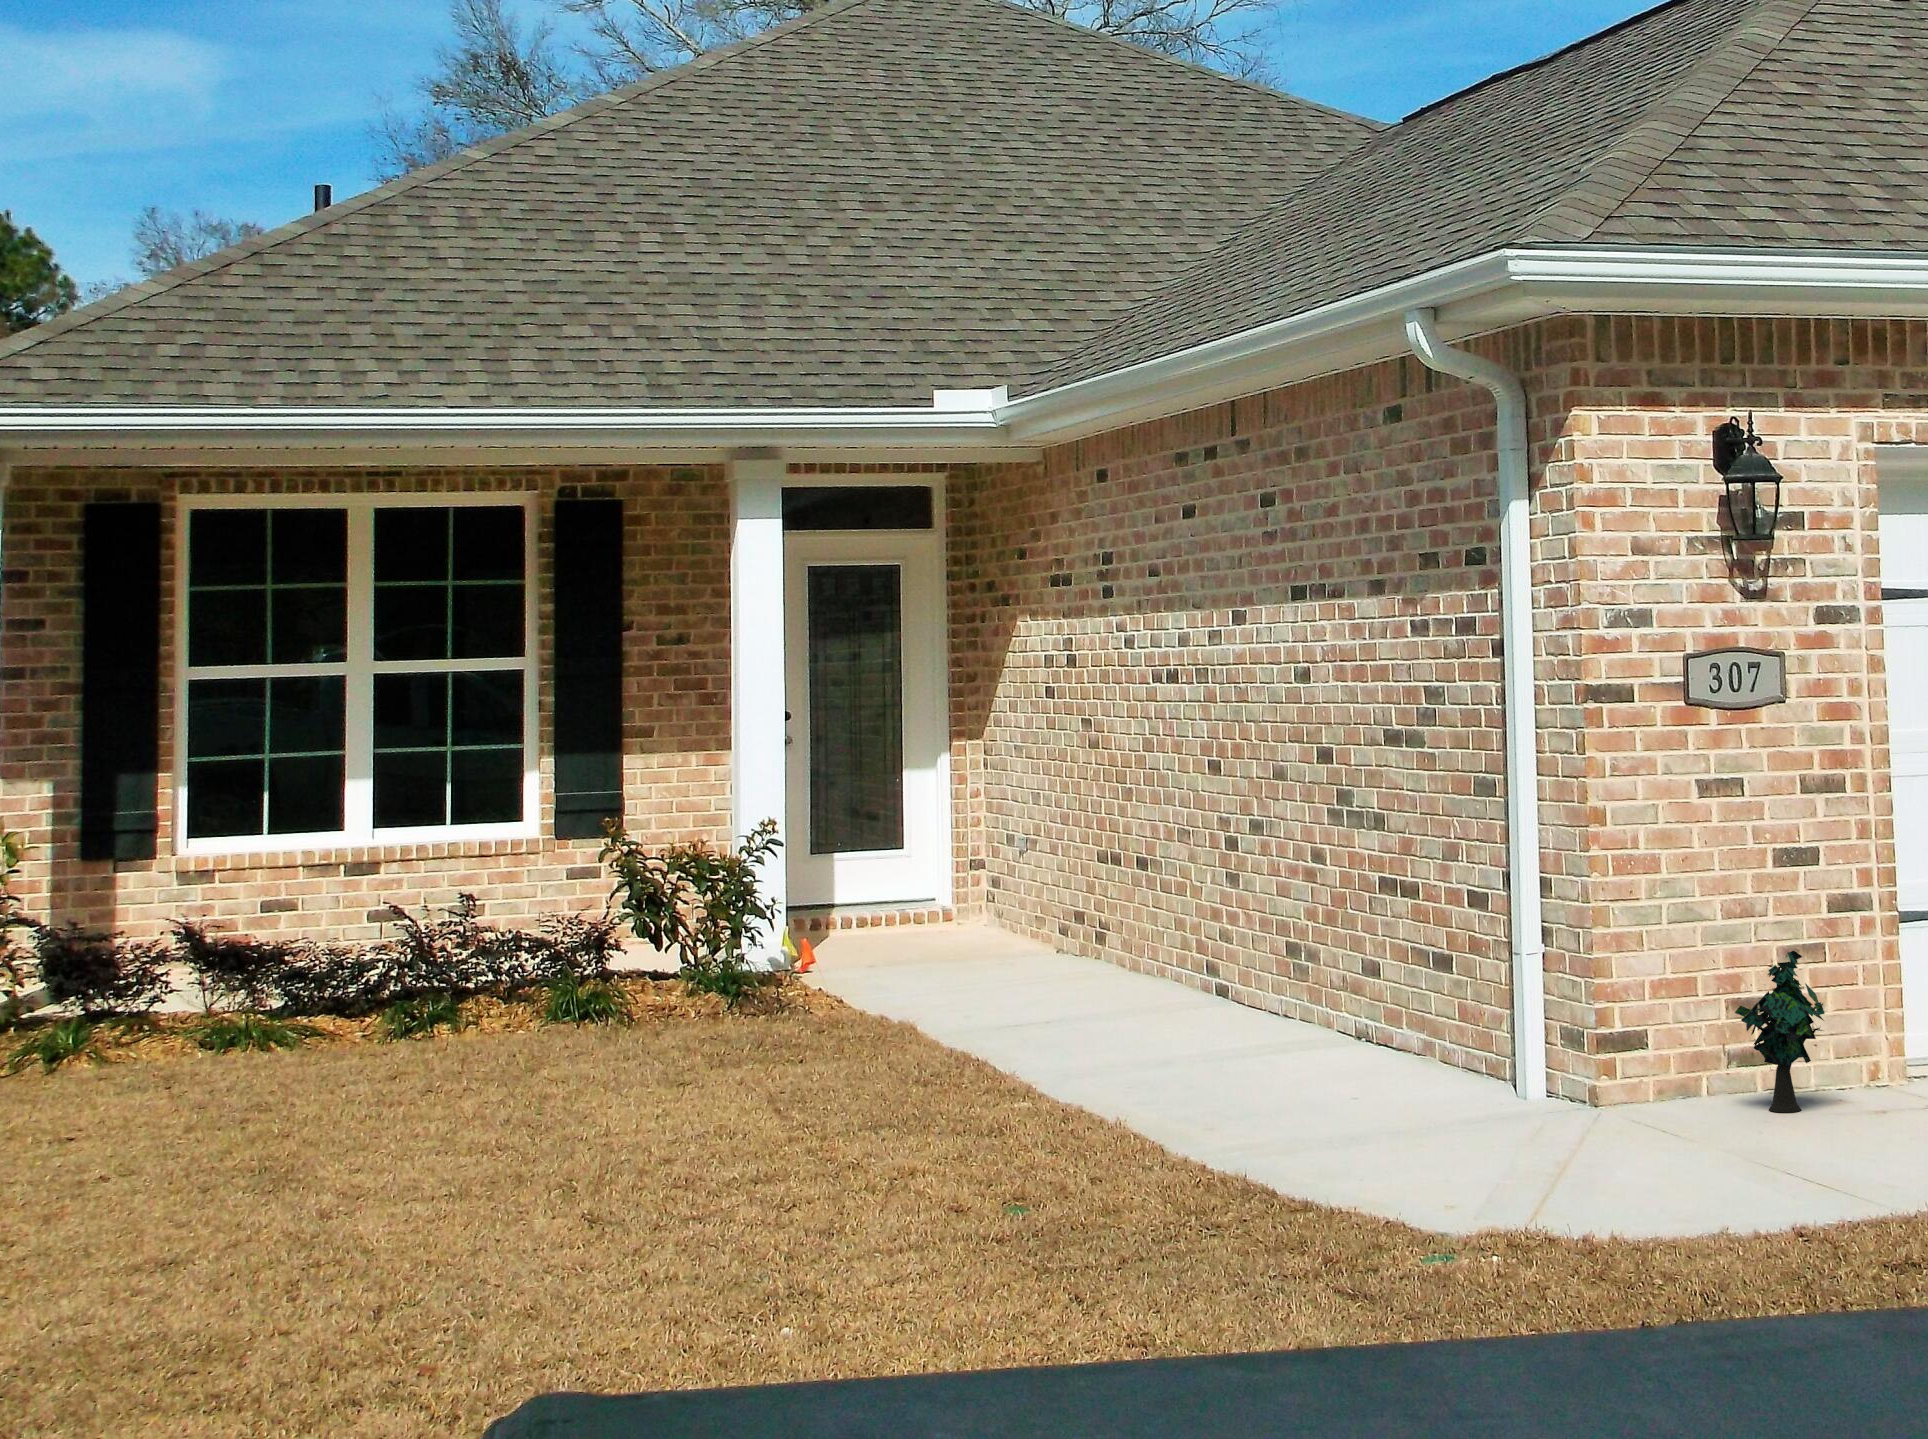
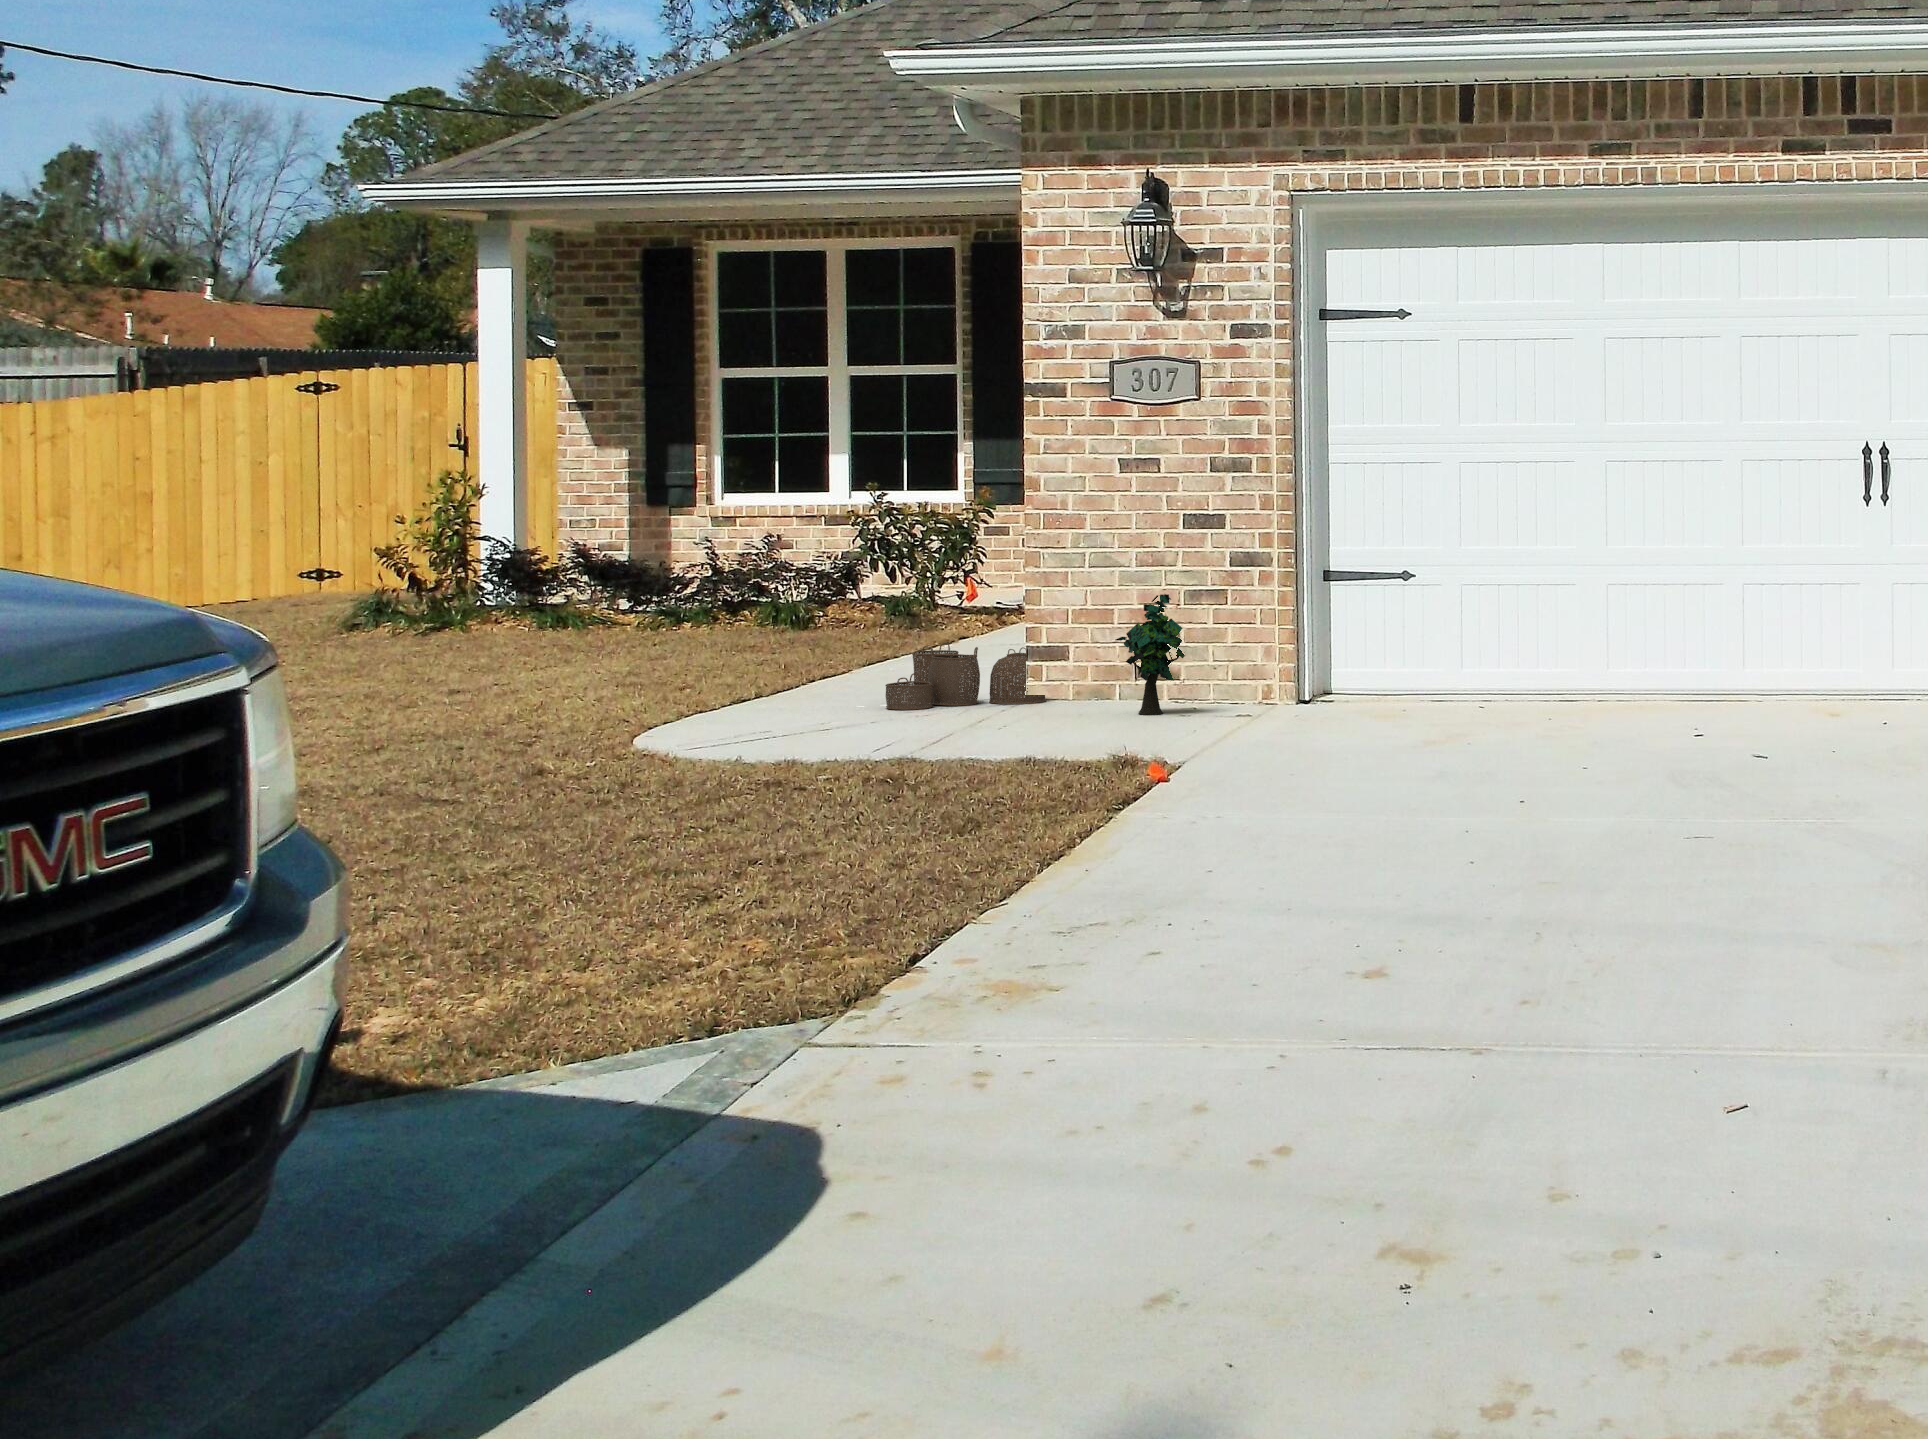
woven basket: none [1358,1034,1540,1141] -> present [885,643,1046,710]

